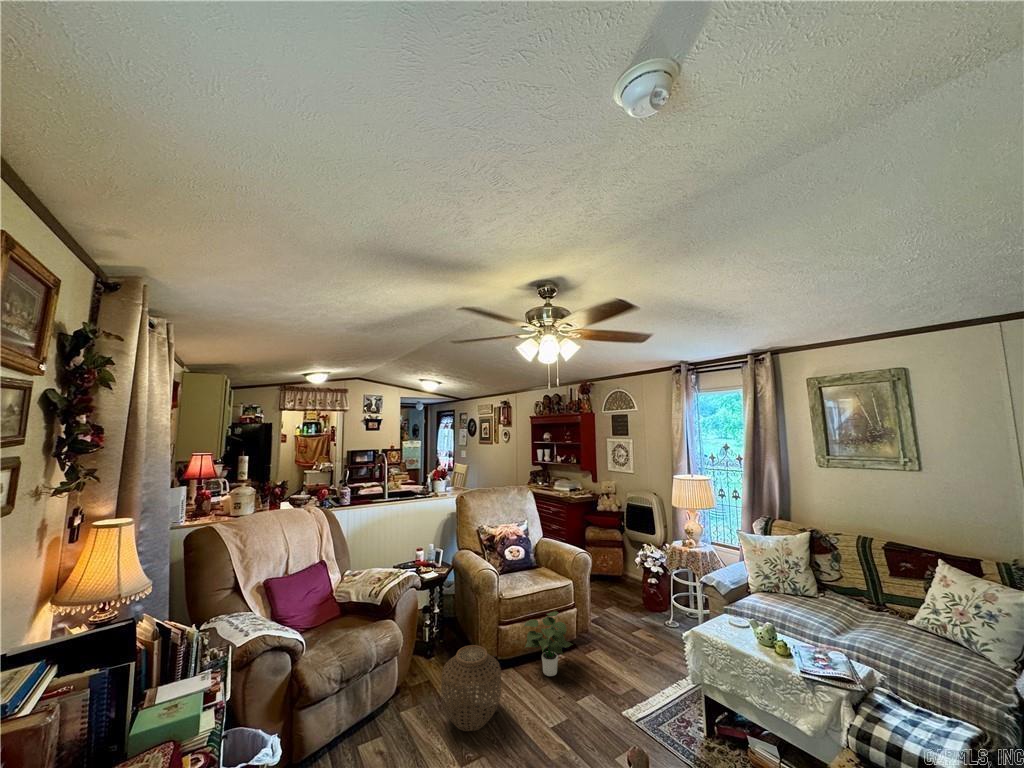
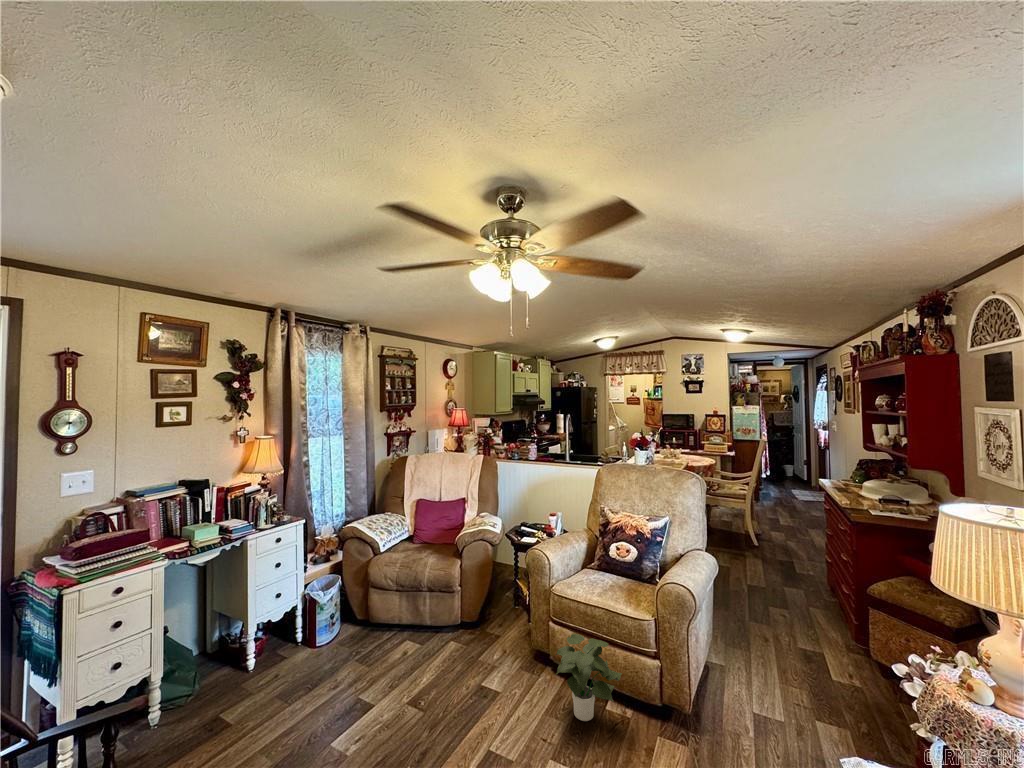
woven basket: present [442,645,501,731] -> none [437,609,499,693]

